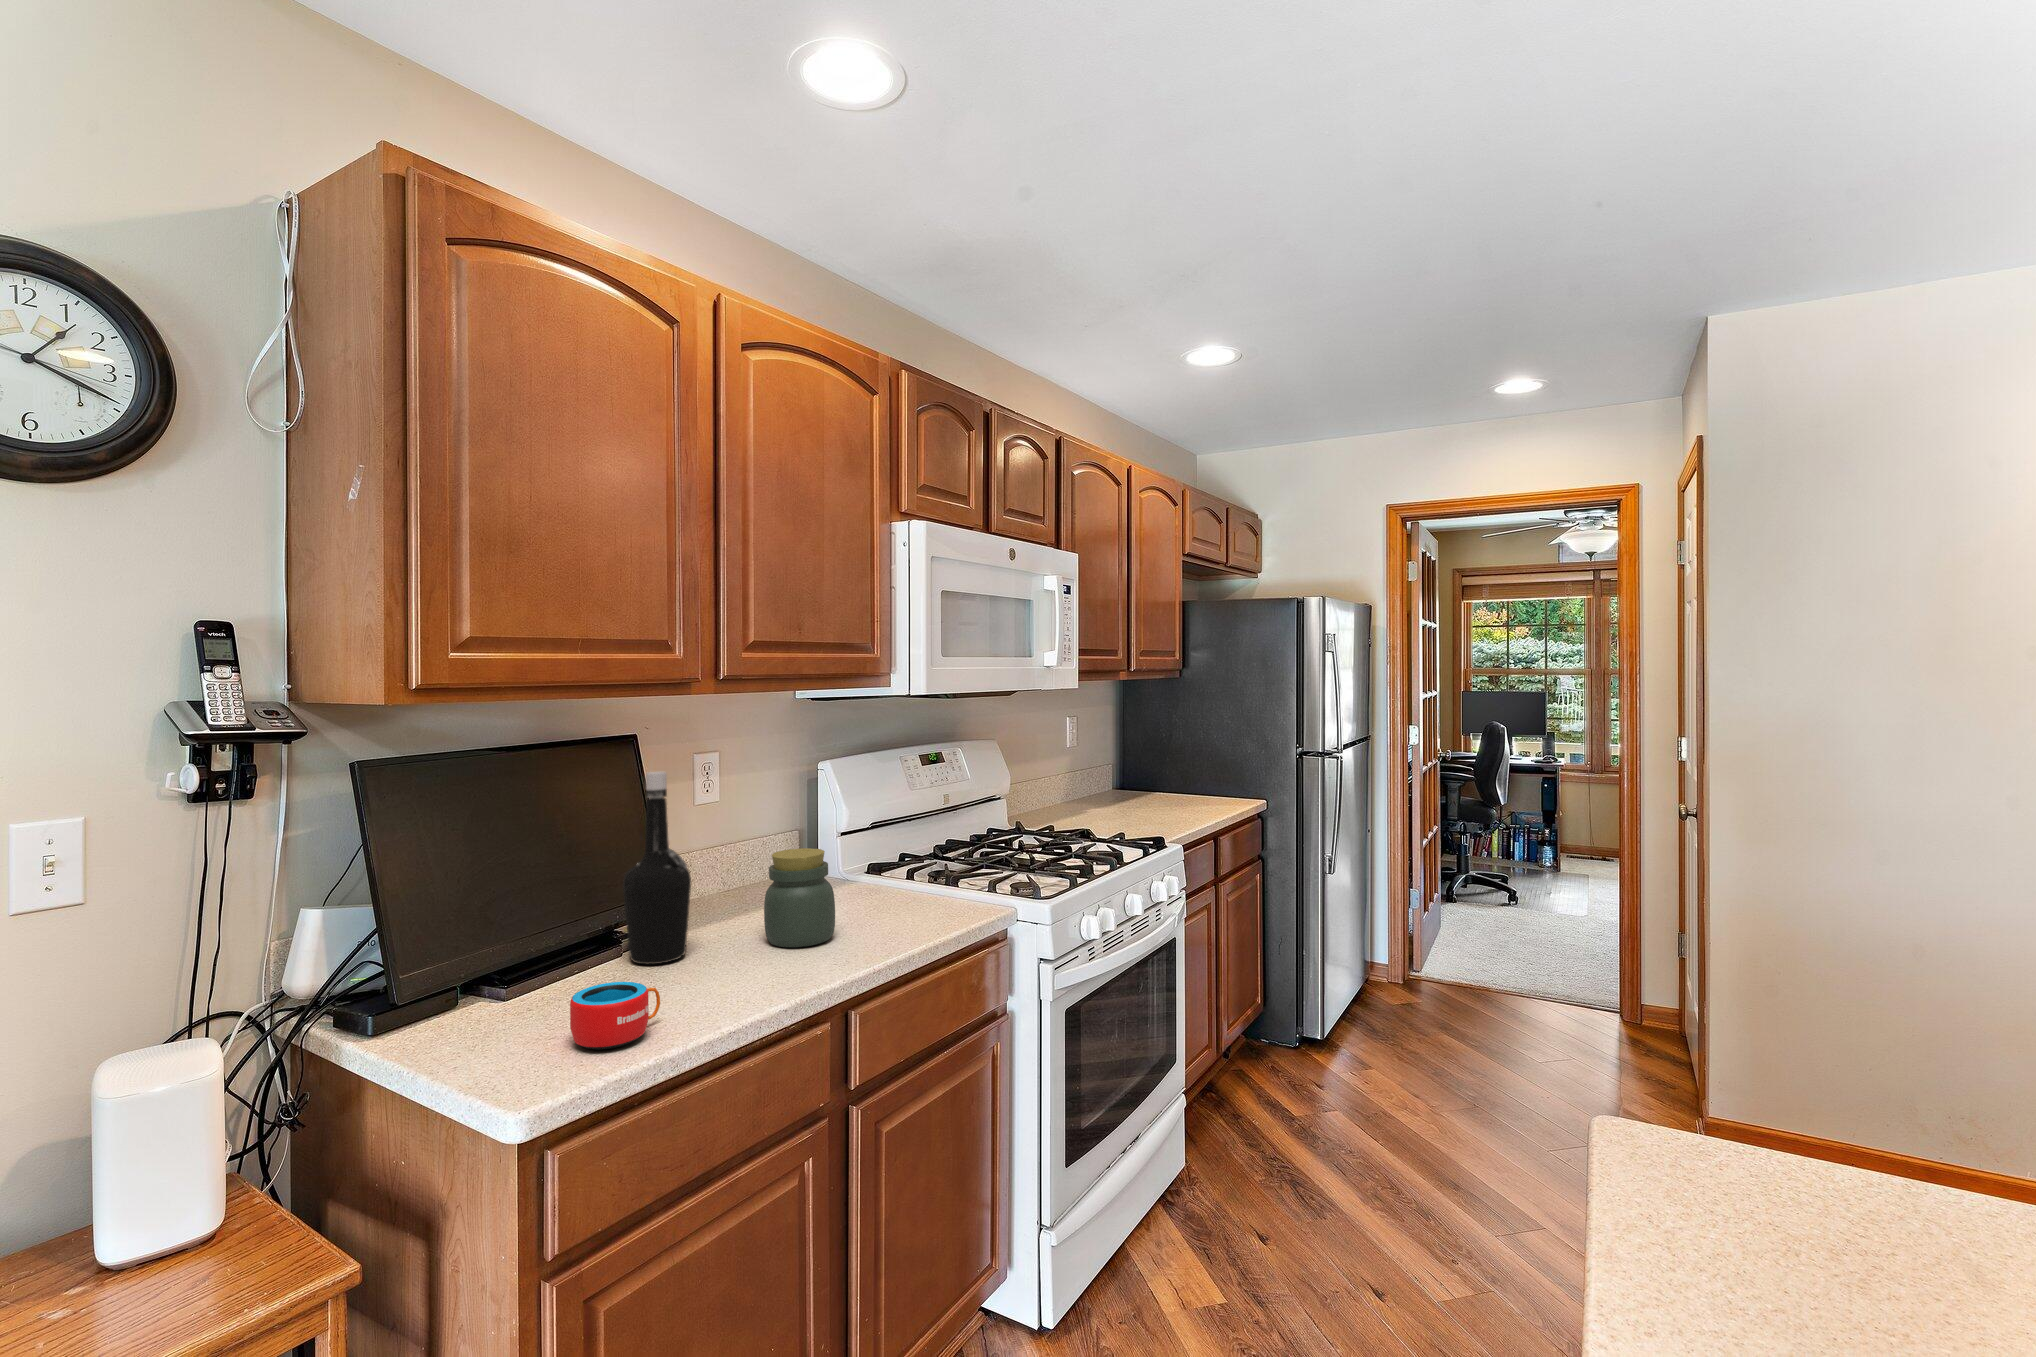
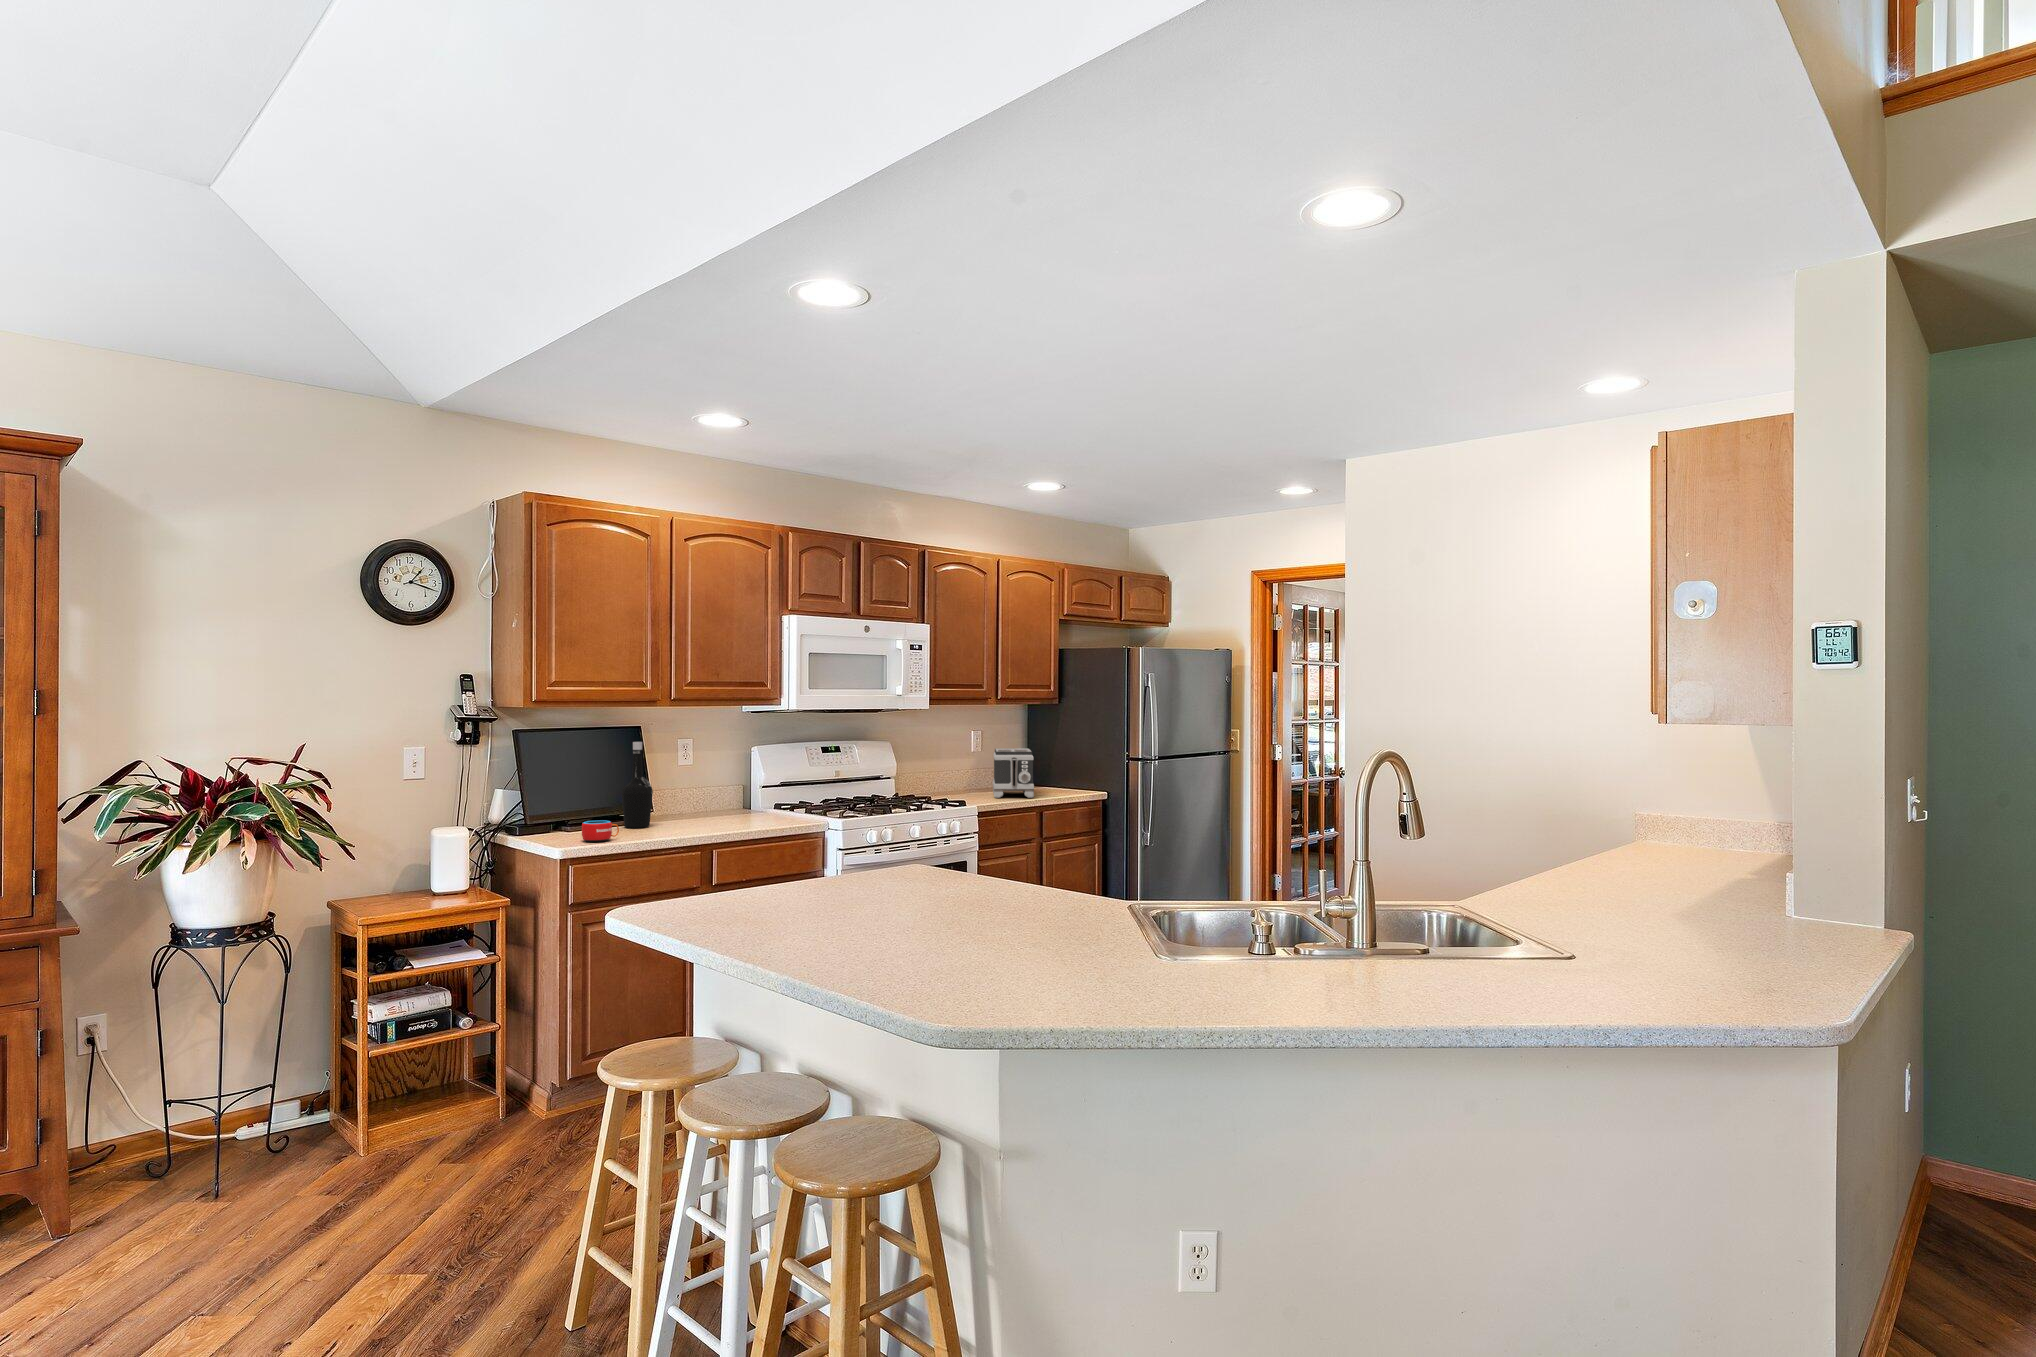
toaster: none [1103,743,1192,820] -> present [993,748,1034,798]
jar: present [764,848,835,947] -> none [688,783,722,827]

